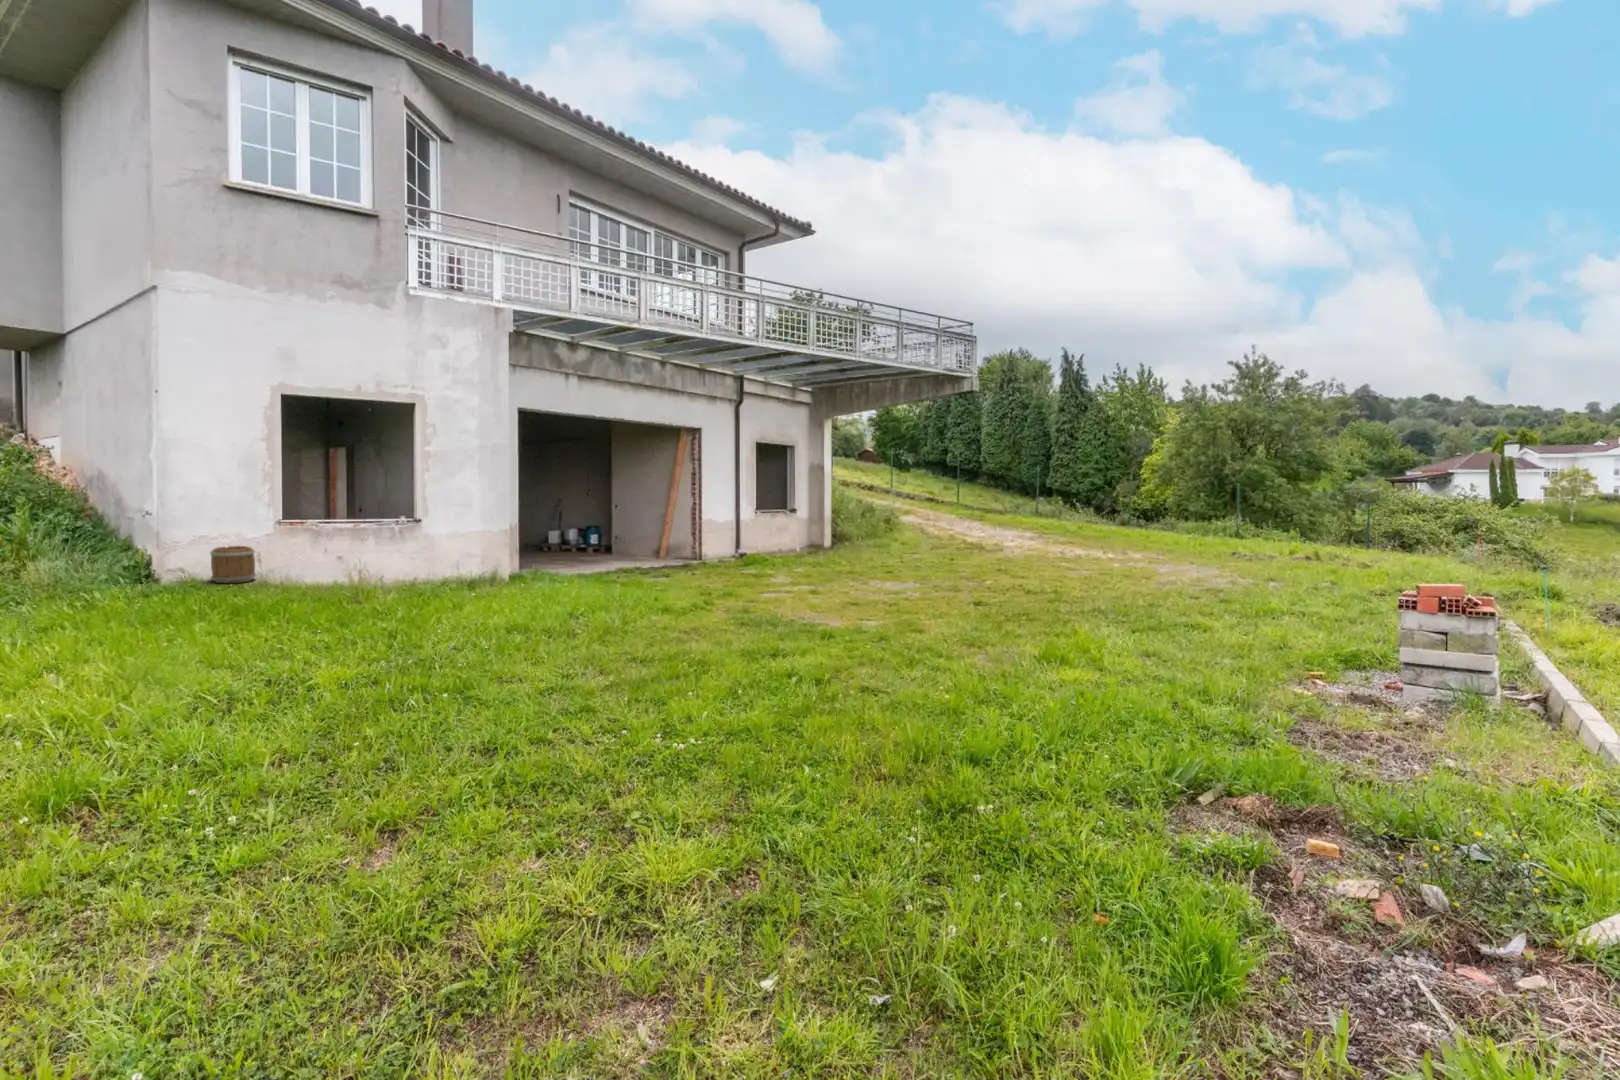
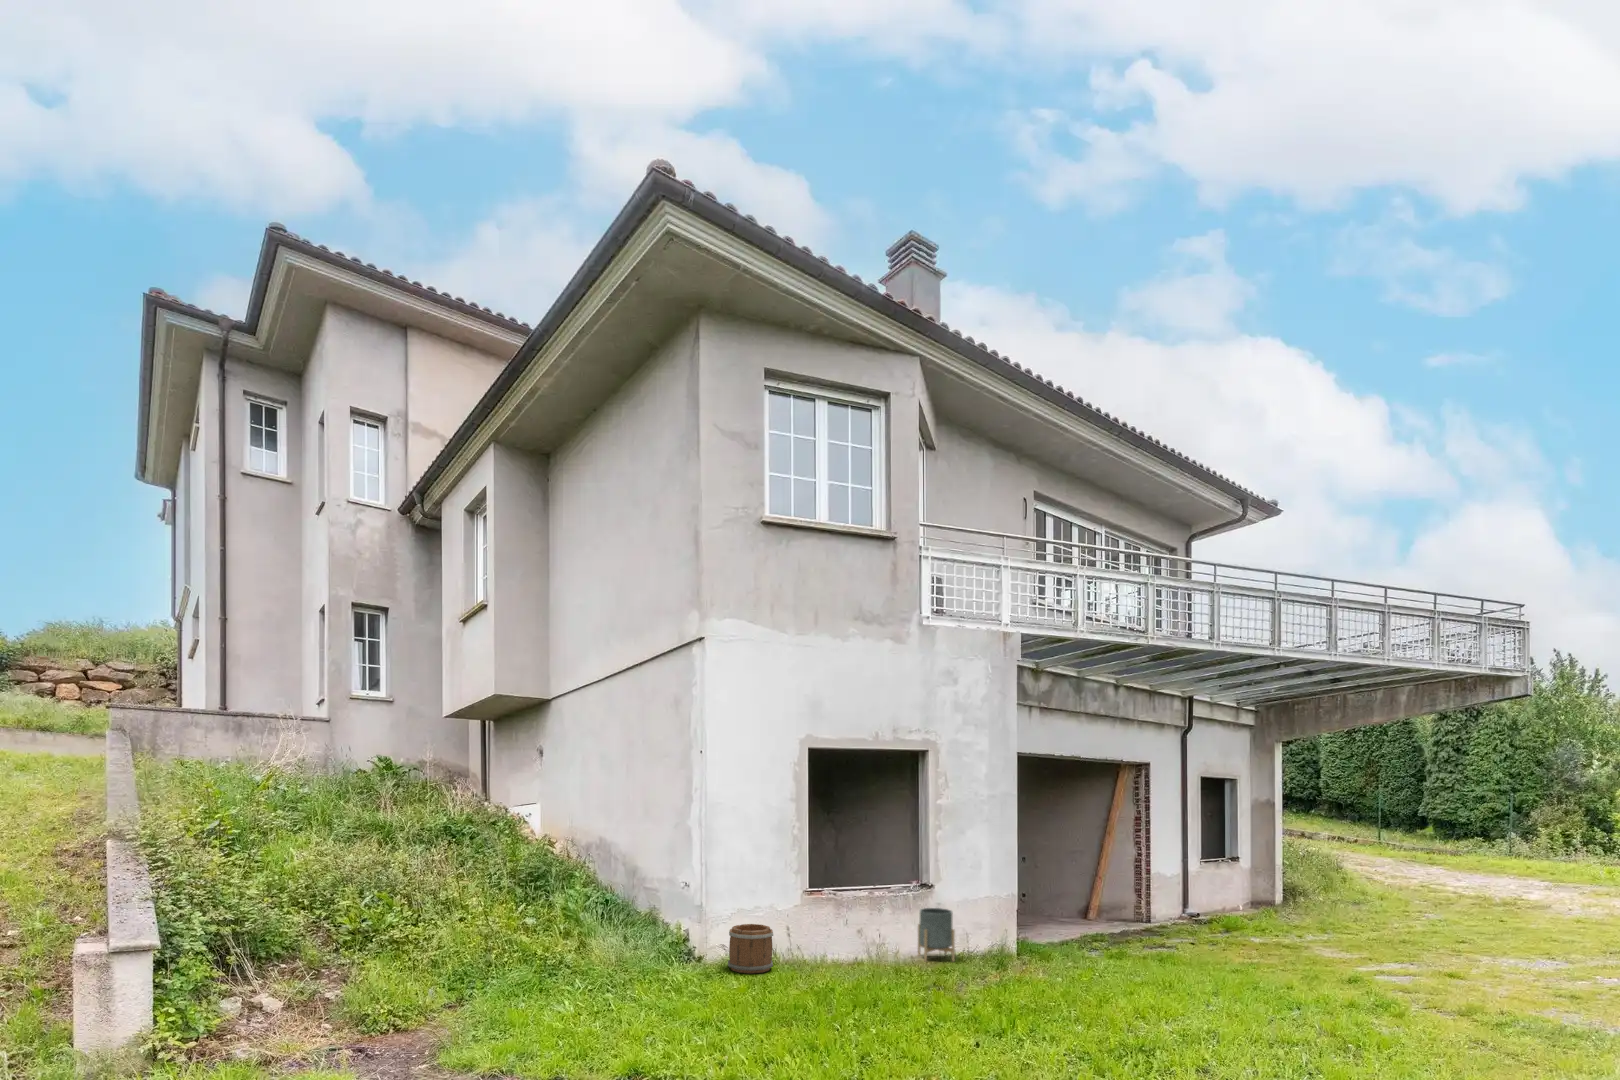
planter: none [407,534,436,574] -> present [918,908,955,962]

